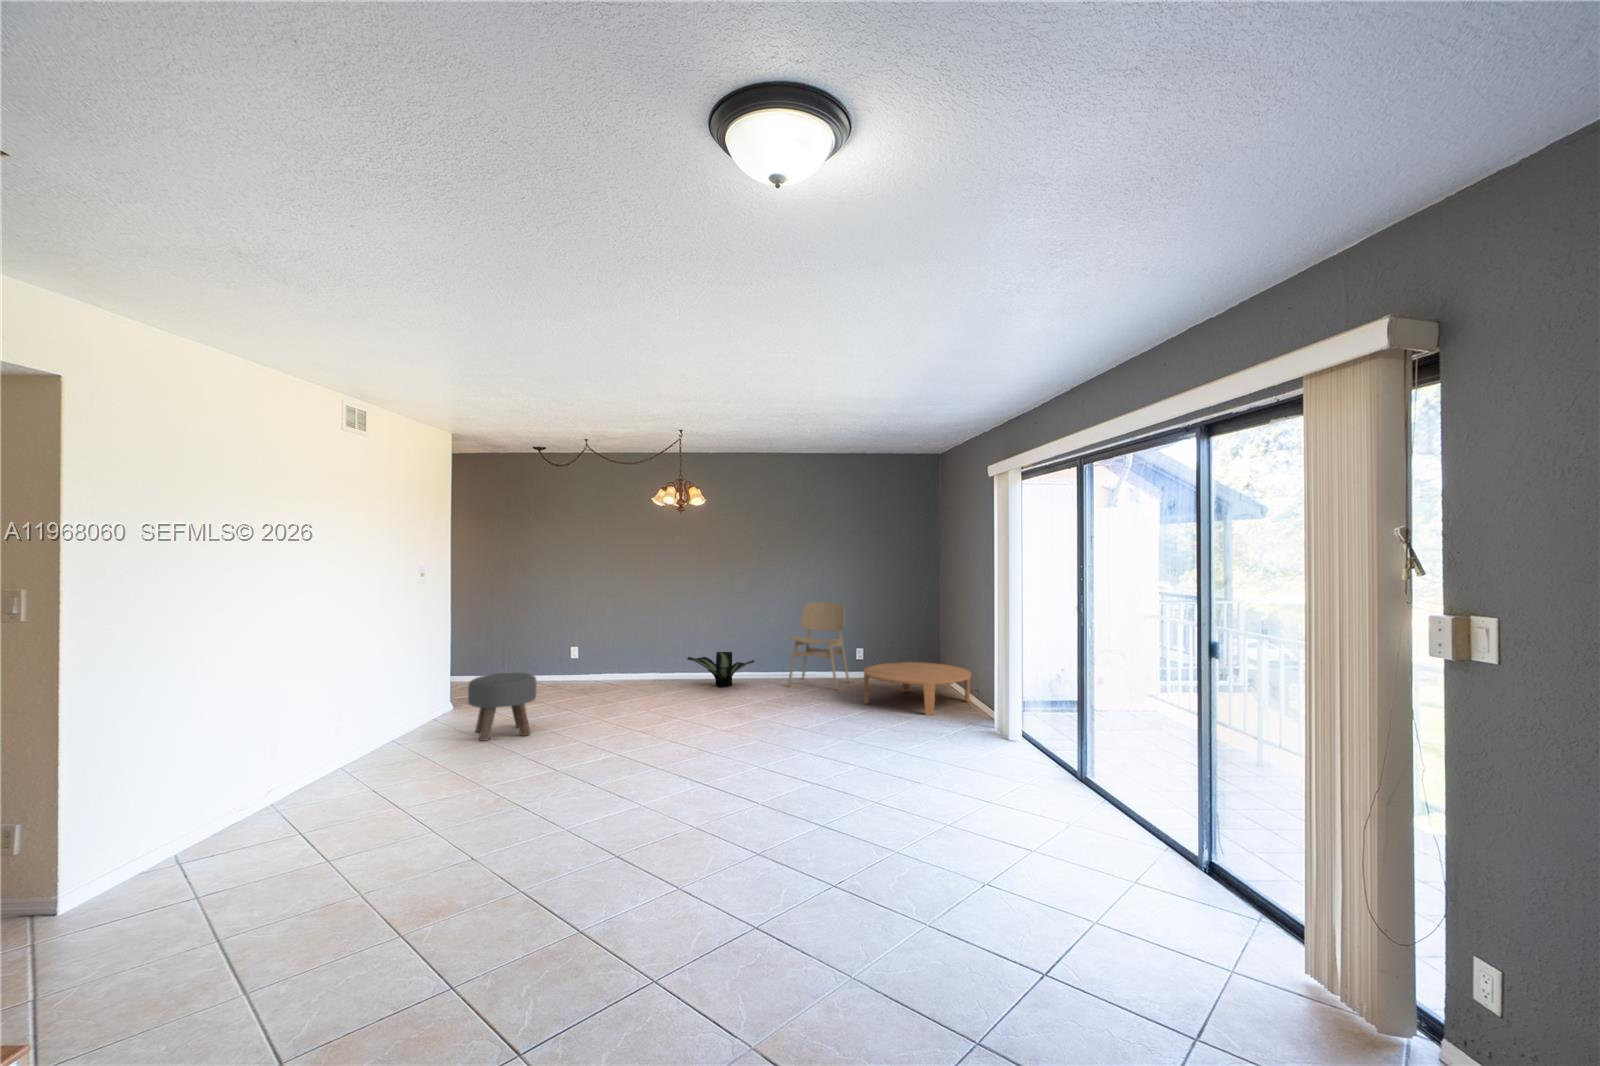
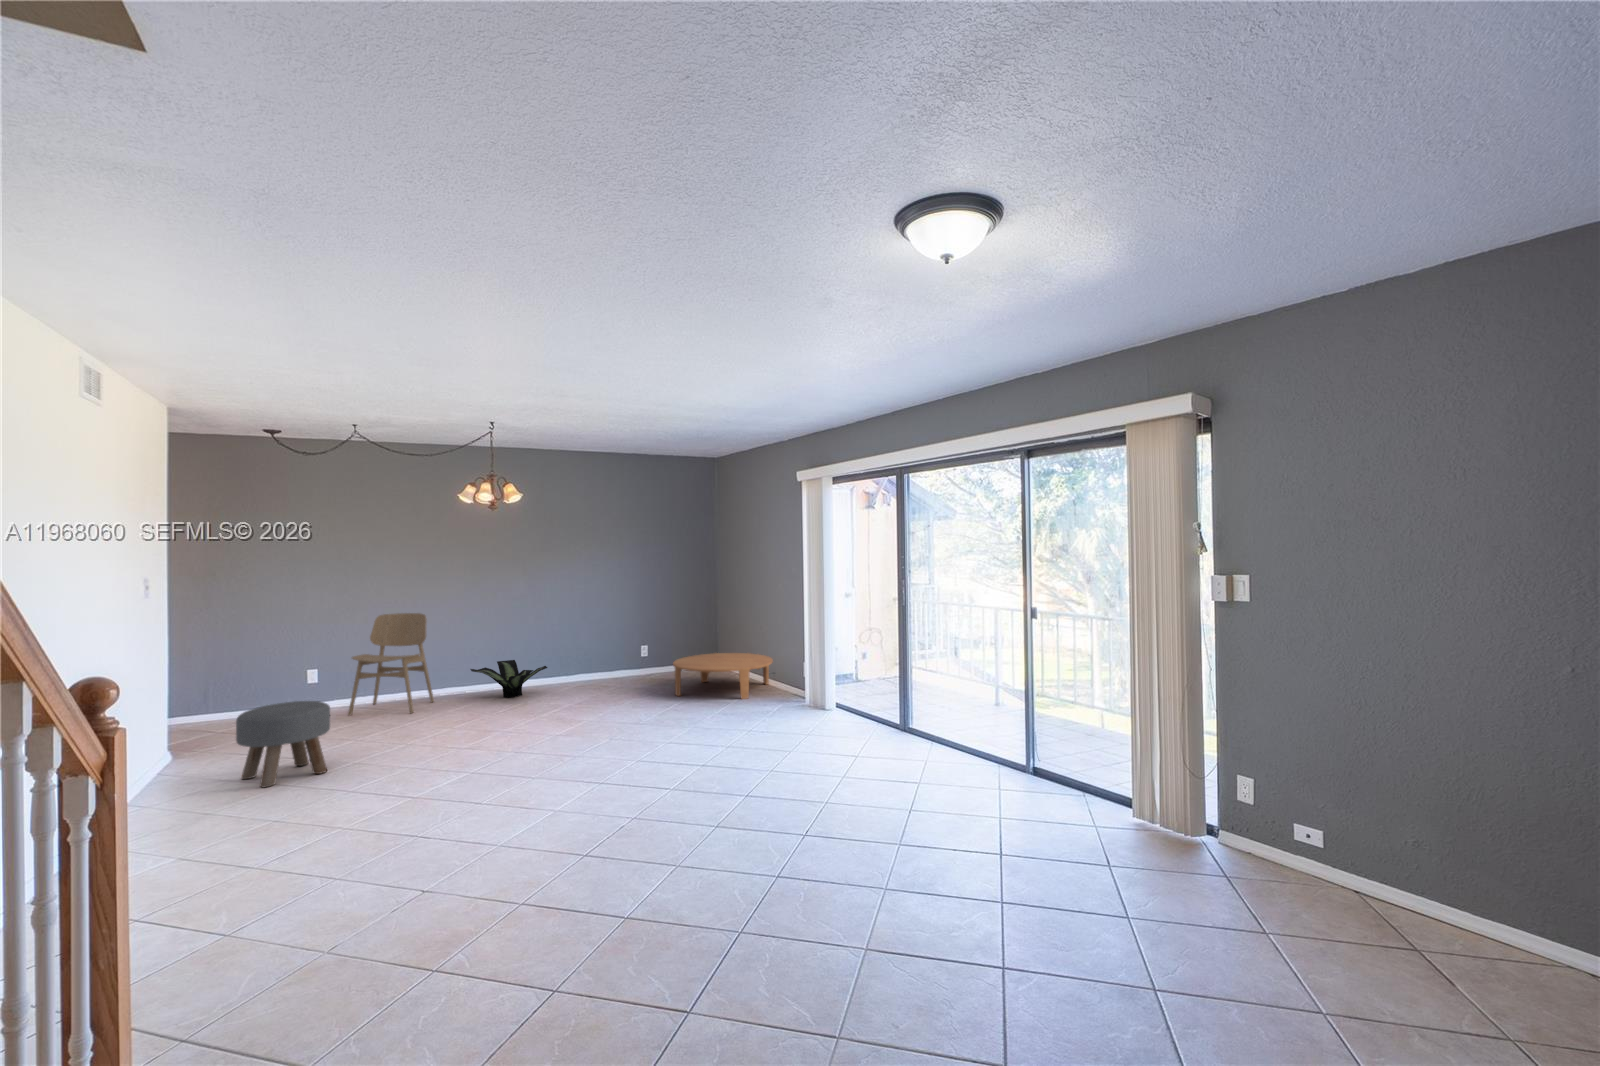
dining chair: present [788,602,849,690] -> present [348,613,434,715]

